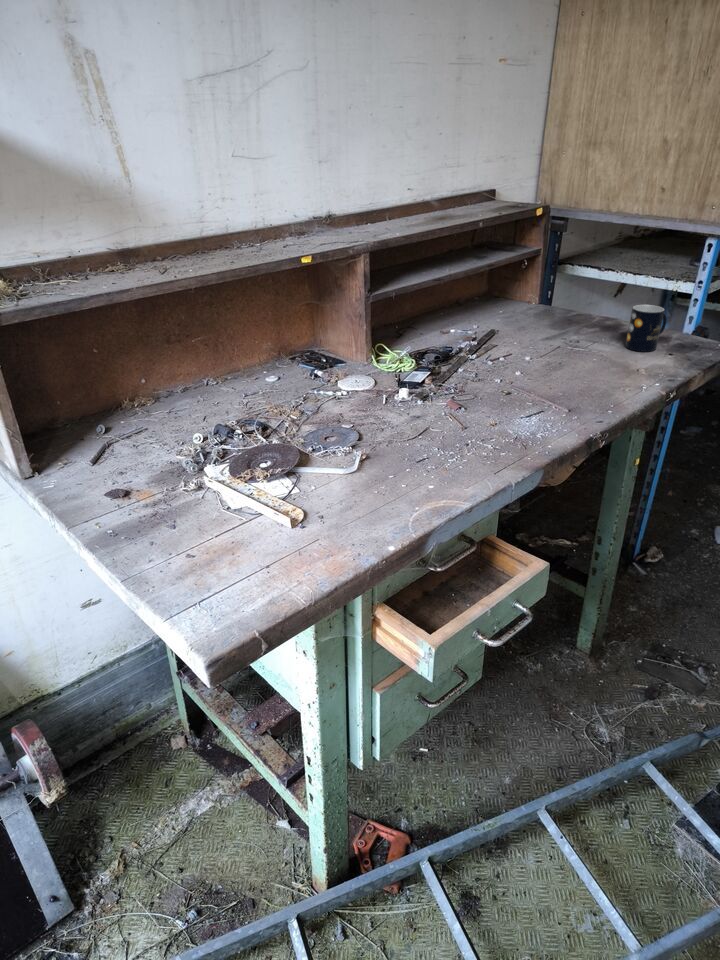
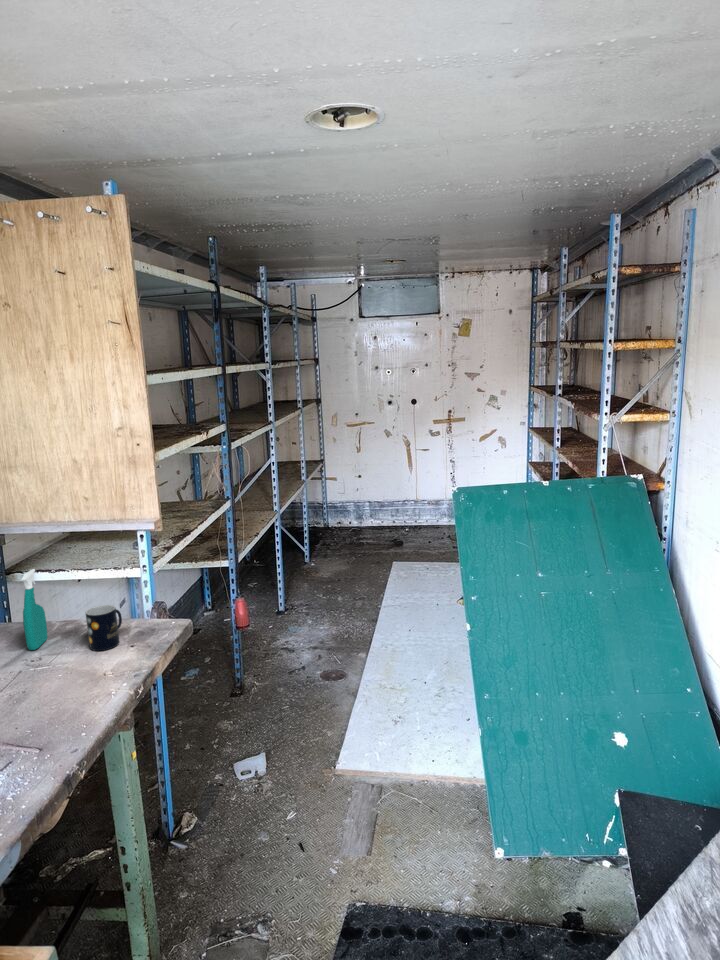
spray bottle: none [567,252,595,334] -> present [22,569,47,650]

